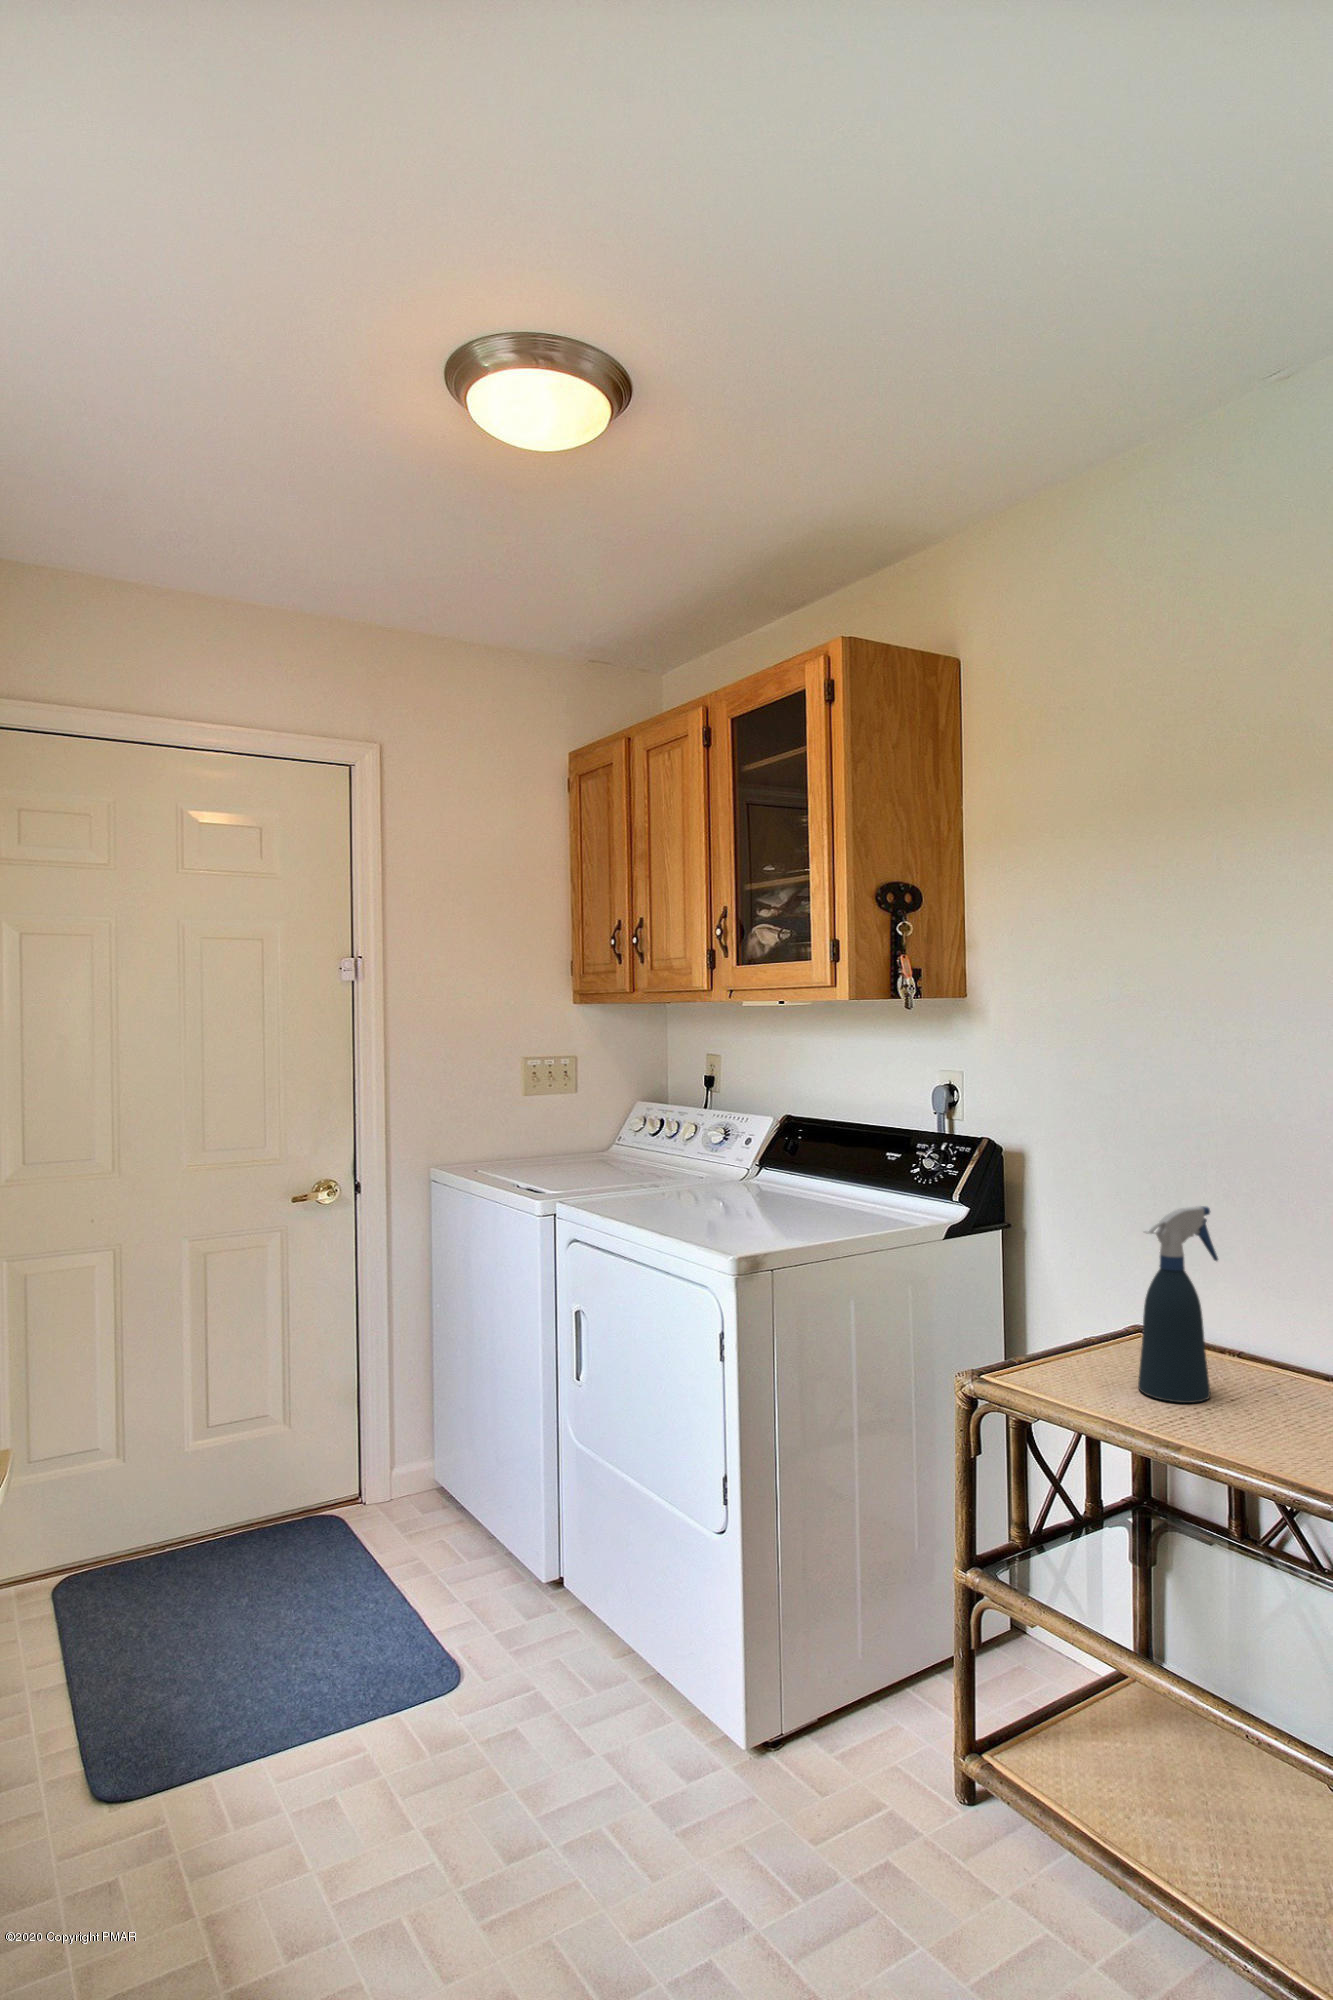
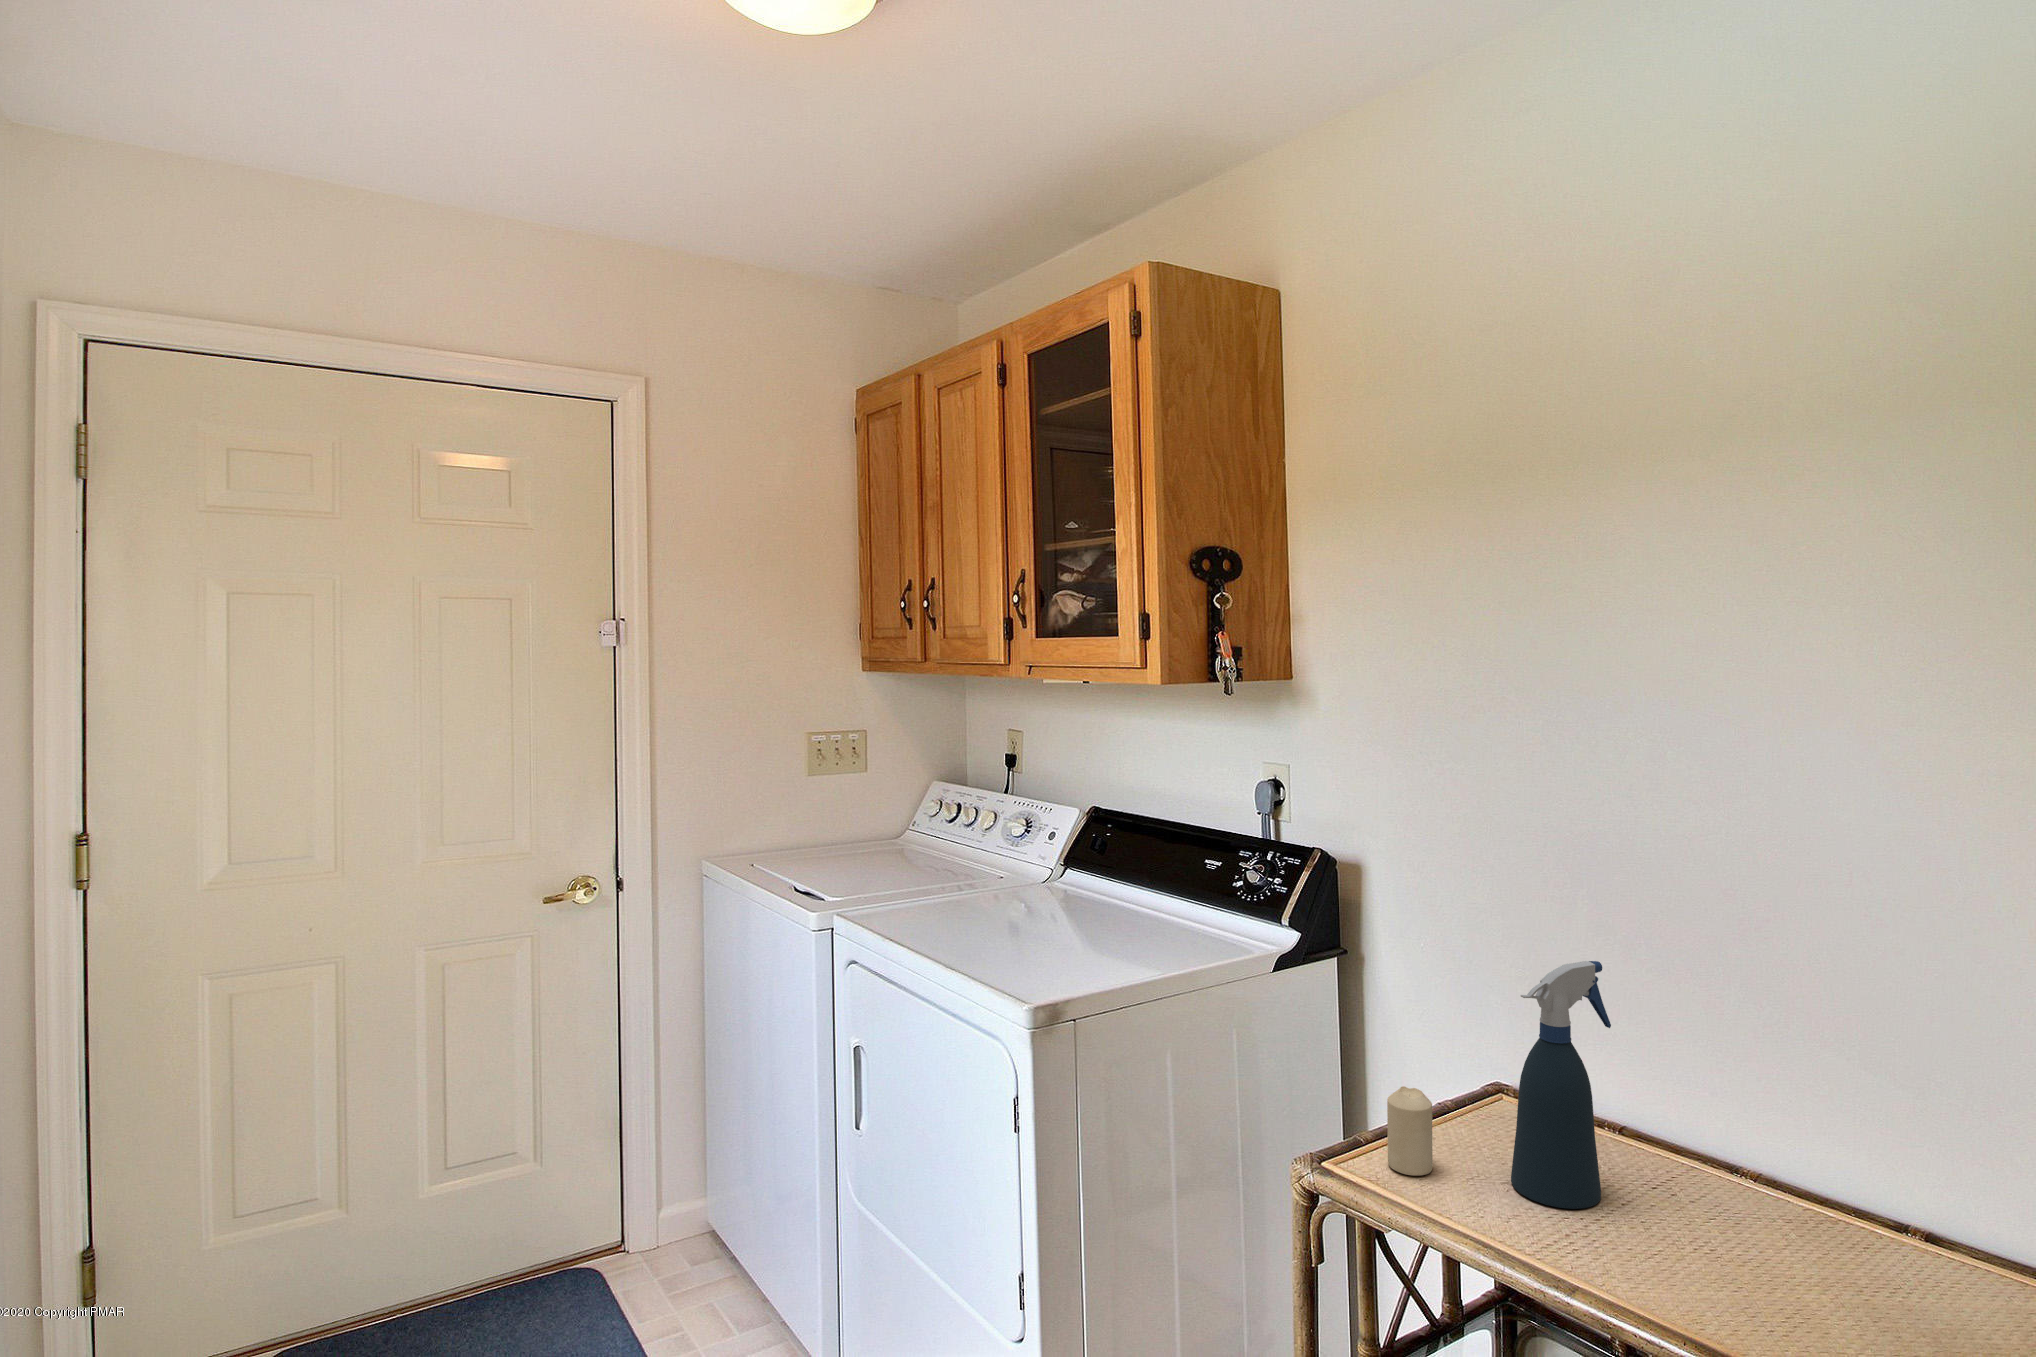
candle: none [1037,1314,1075,1384] -> present [1387,1086,1433,1176]

